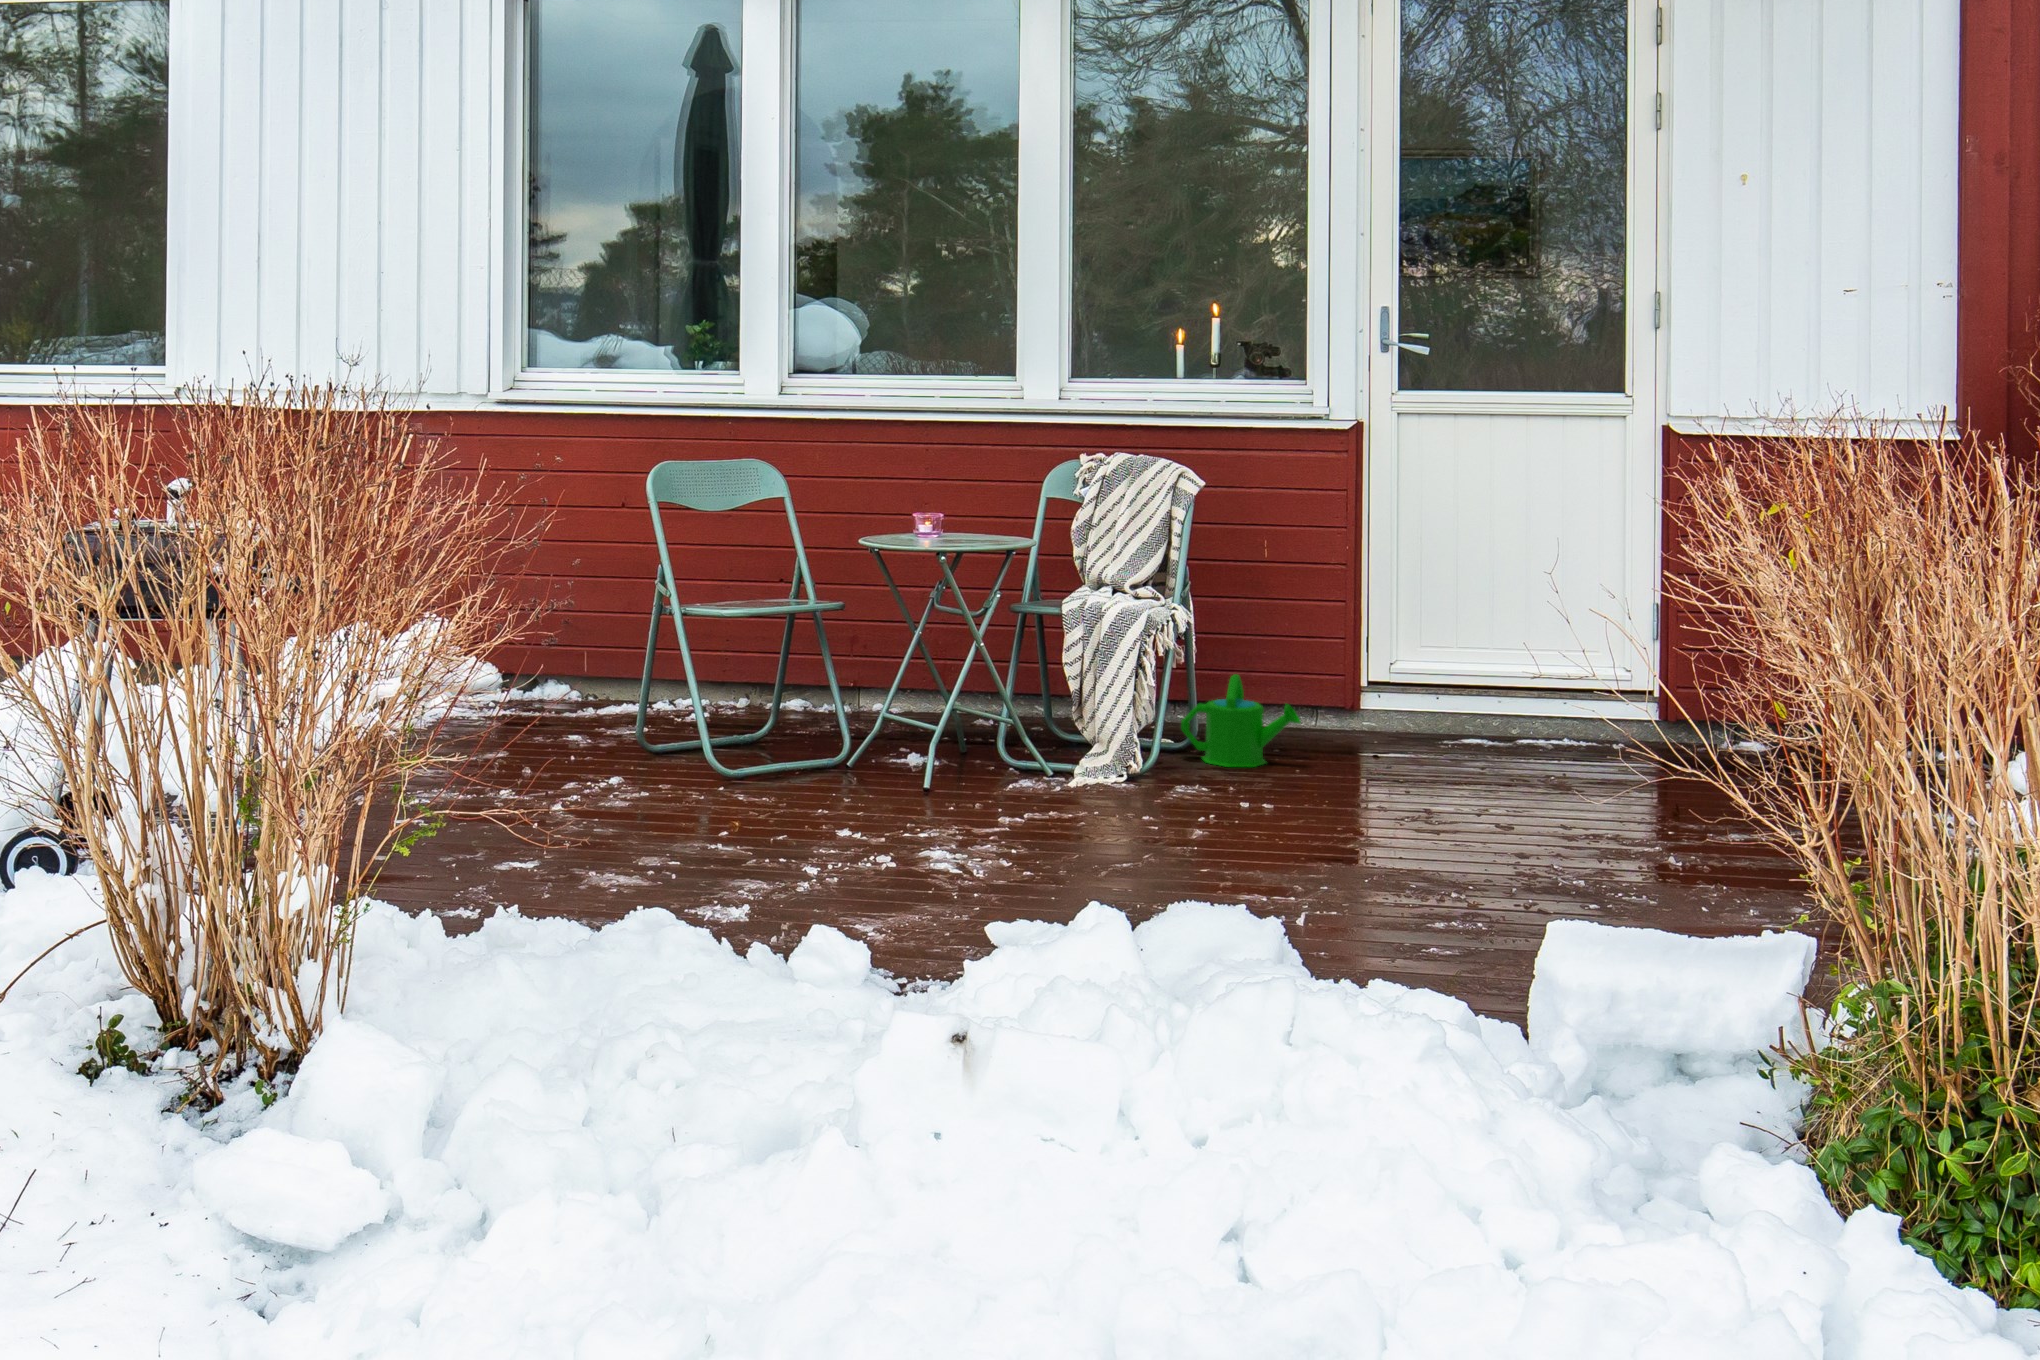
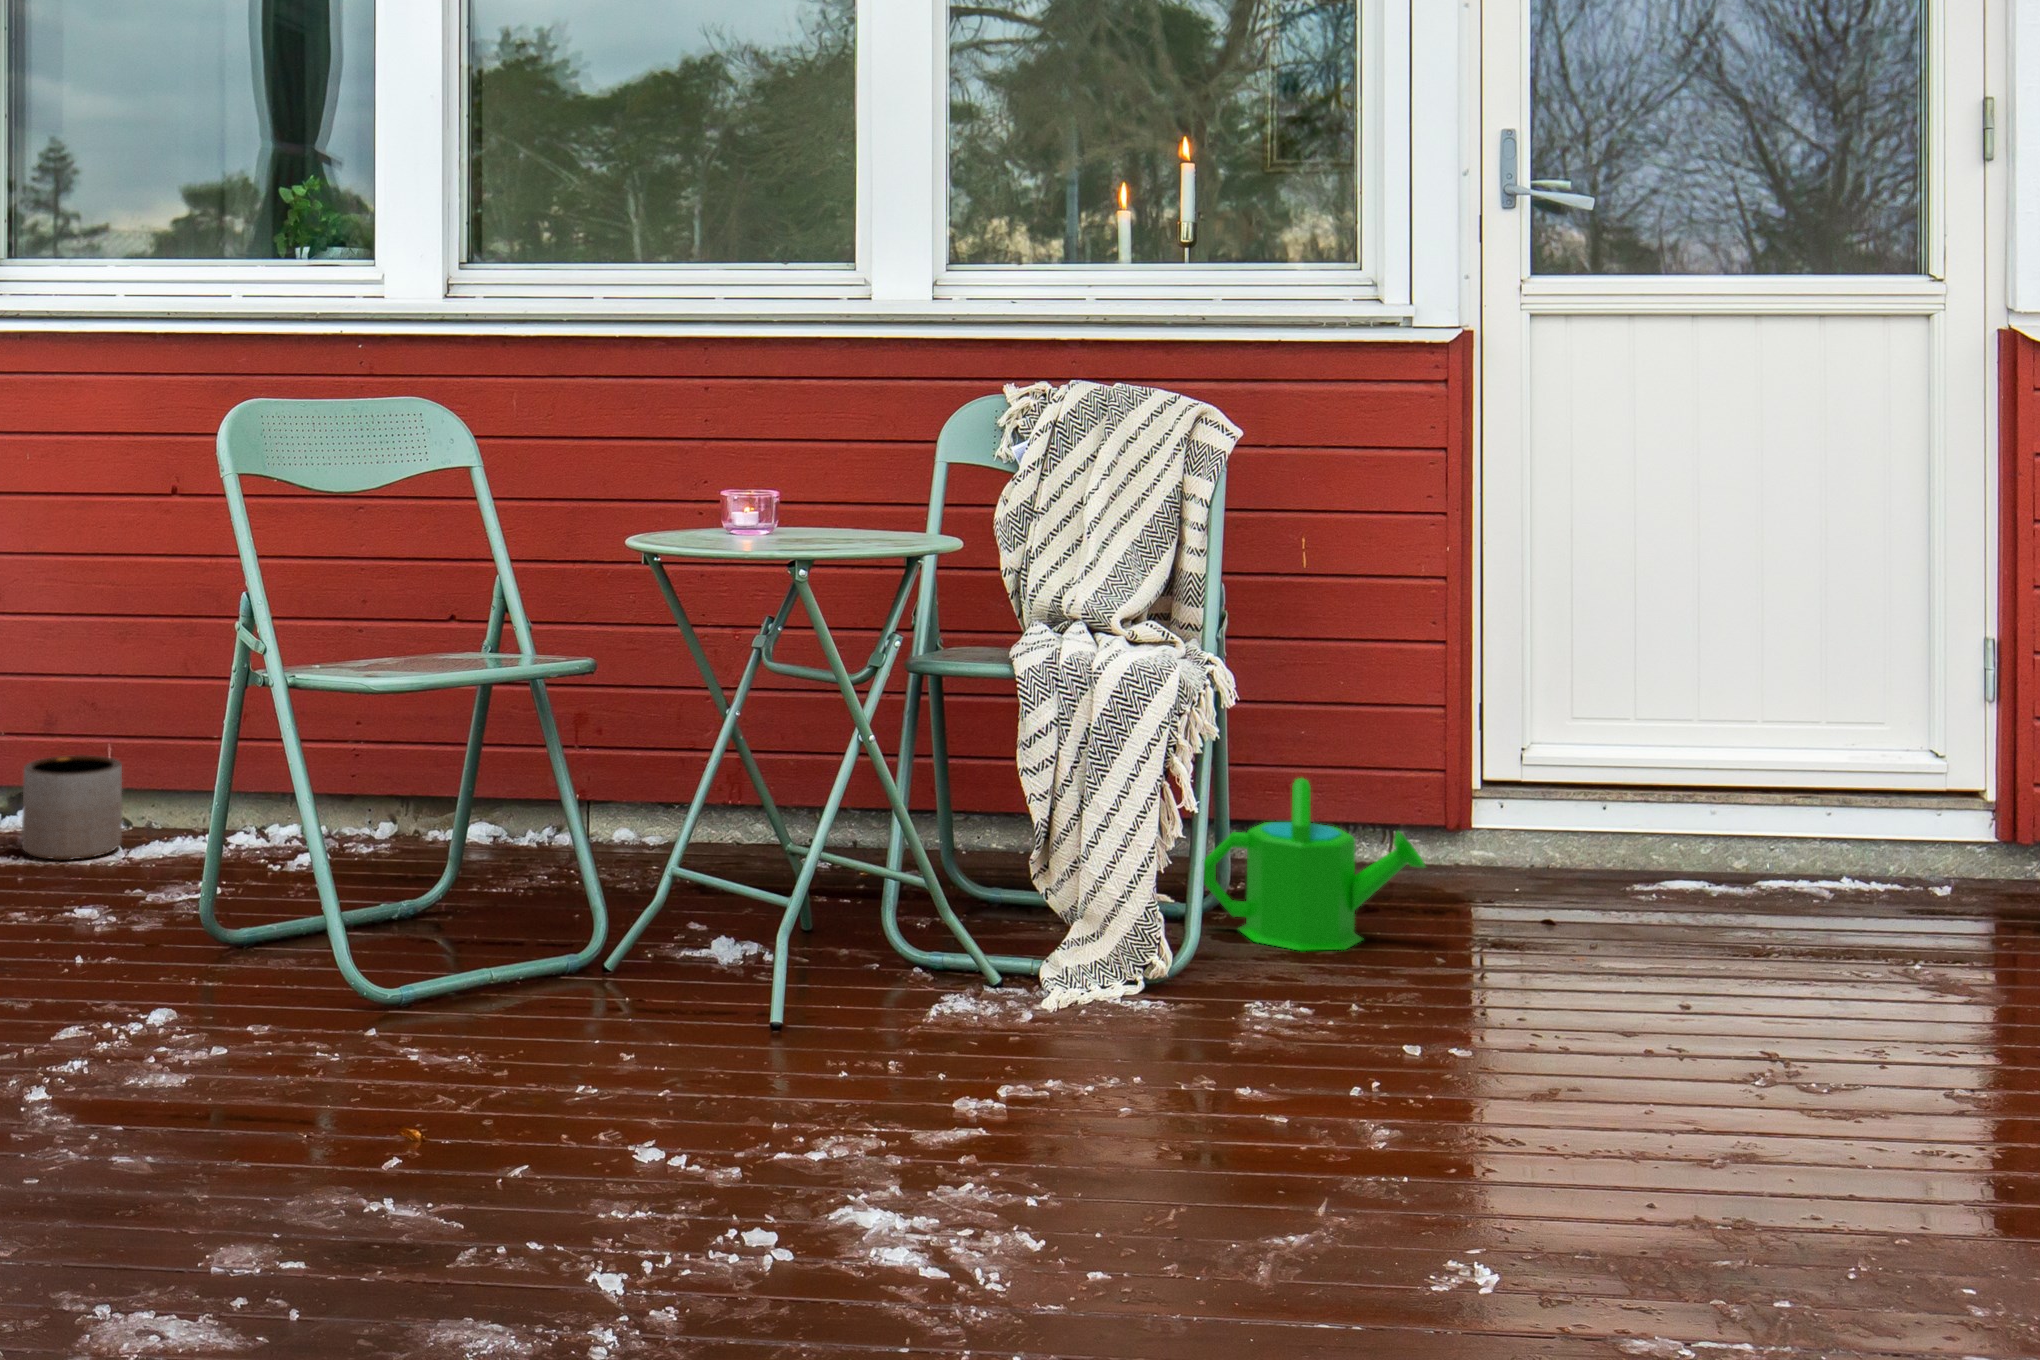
planter: none [536,656,592,714] -> present [22,755,122,860]

